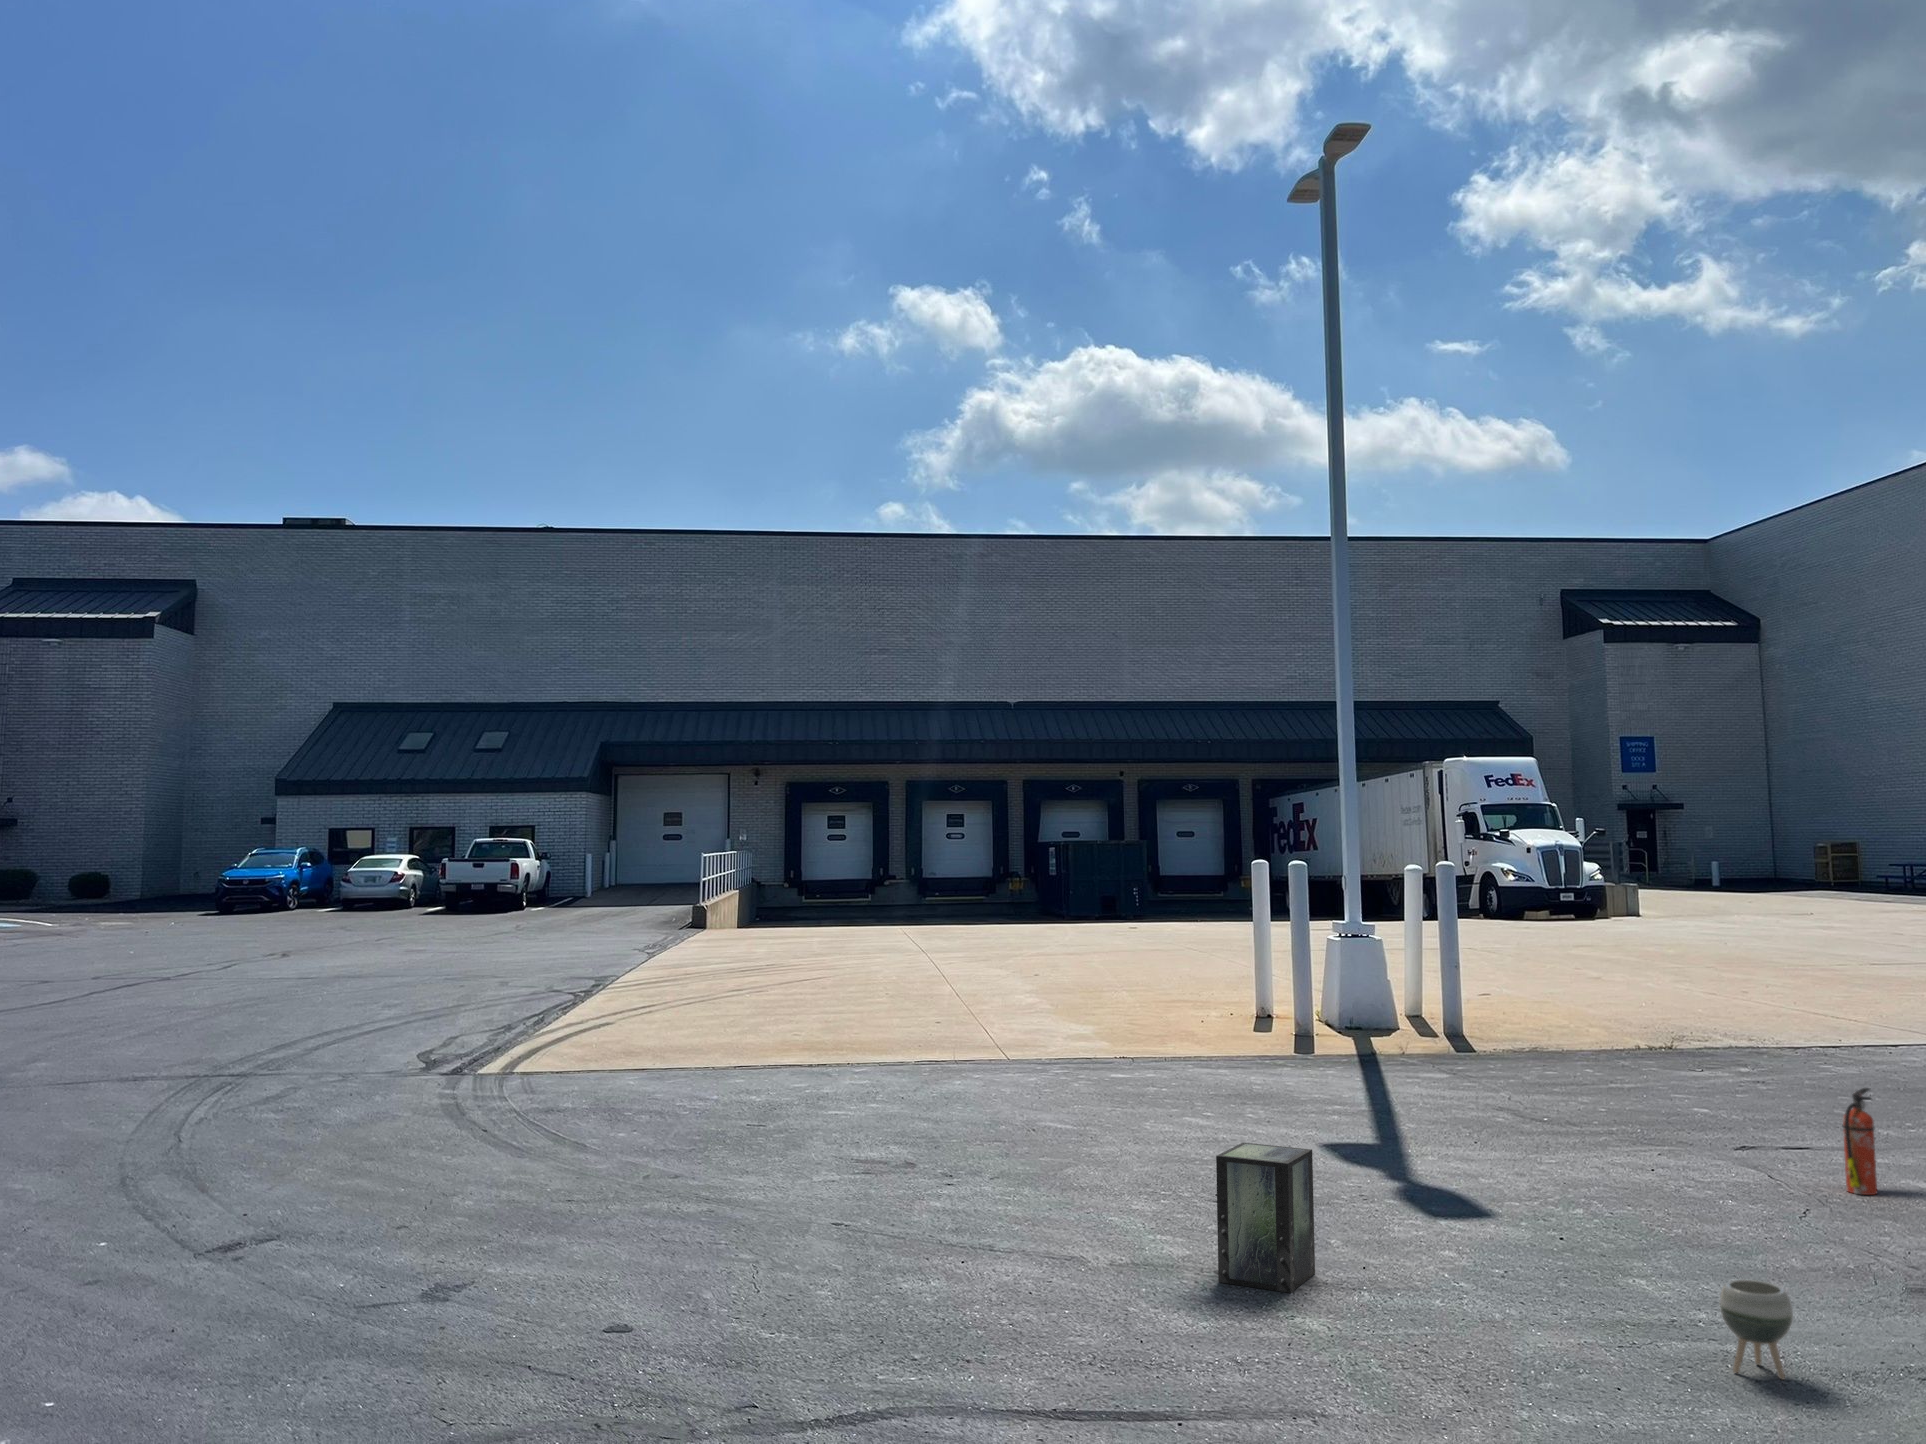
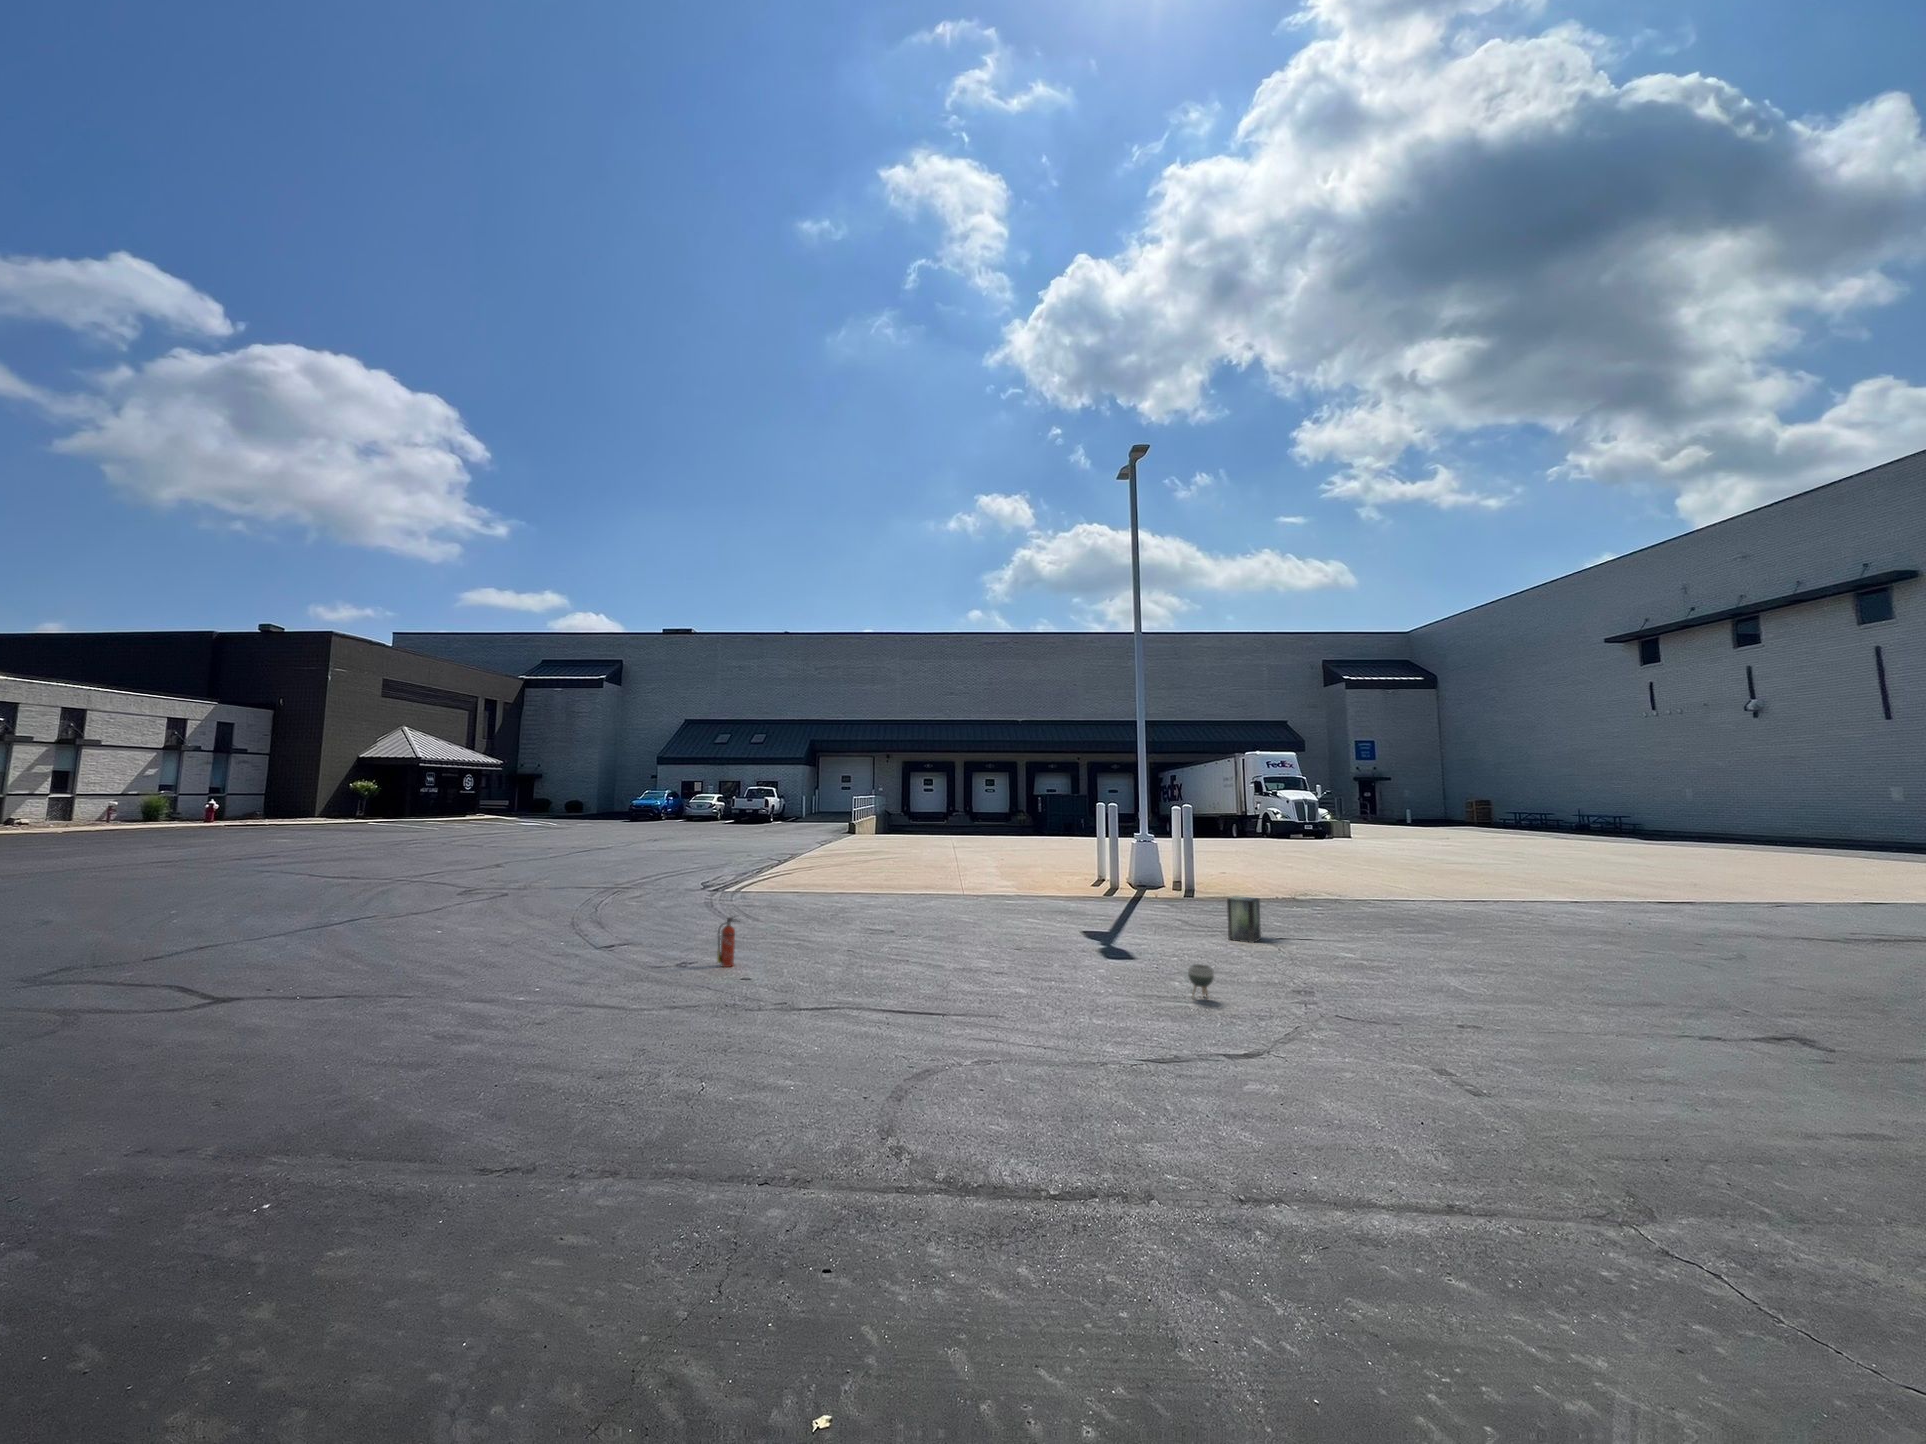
fire extinguisher: present [1842,1088,1877,1195] -> present [717,917,740,967]
storage box: present [1216,1143,1315,1293] -> present [1227,896,1261,943]

